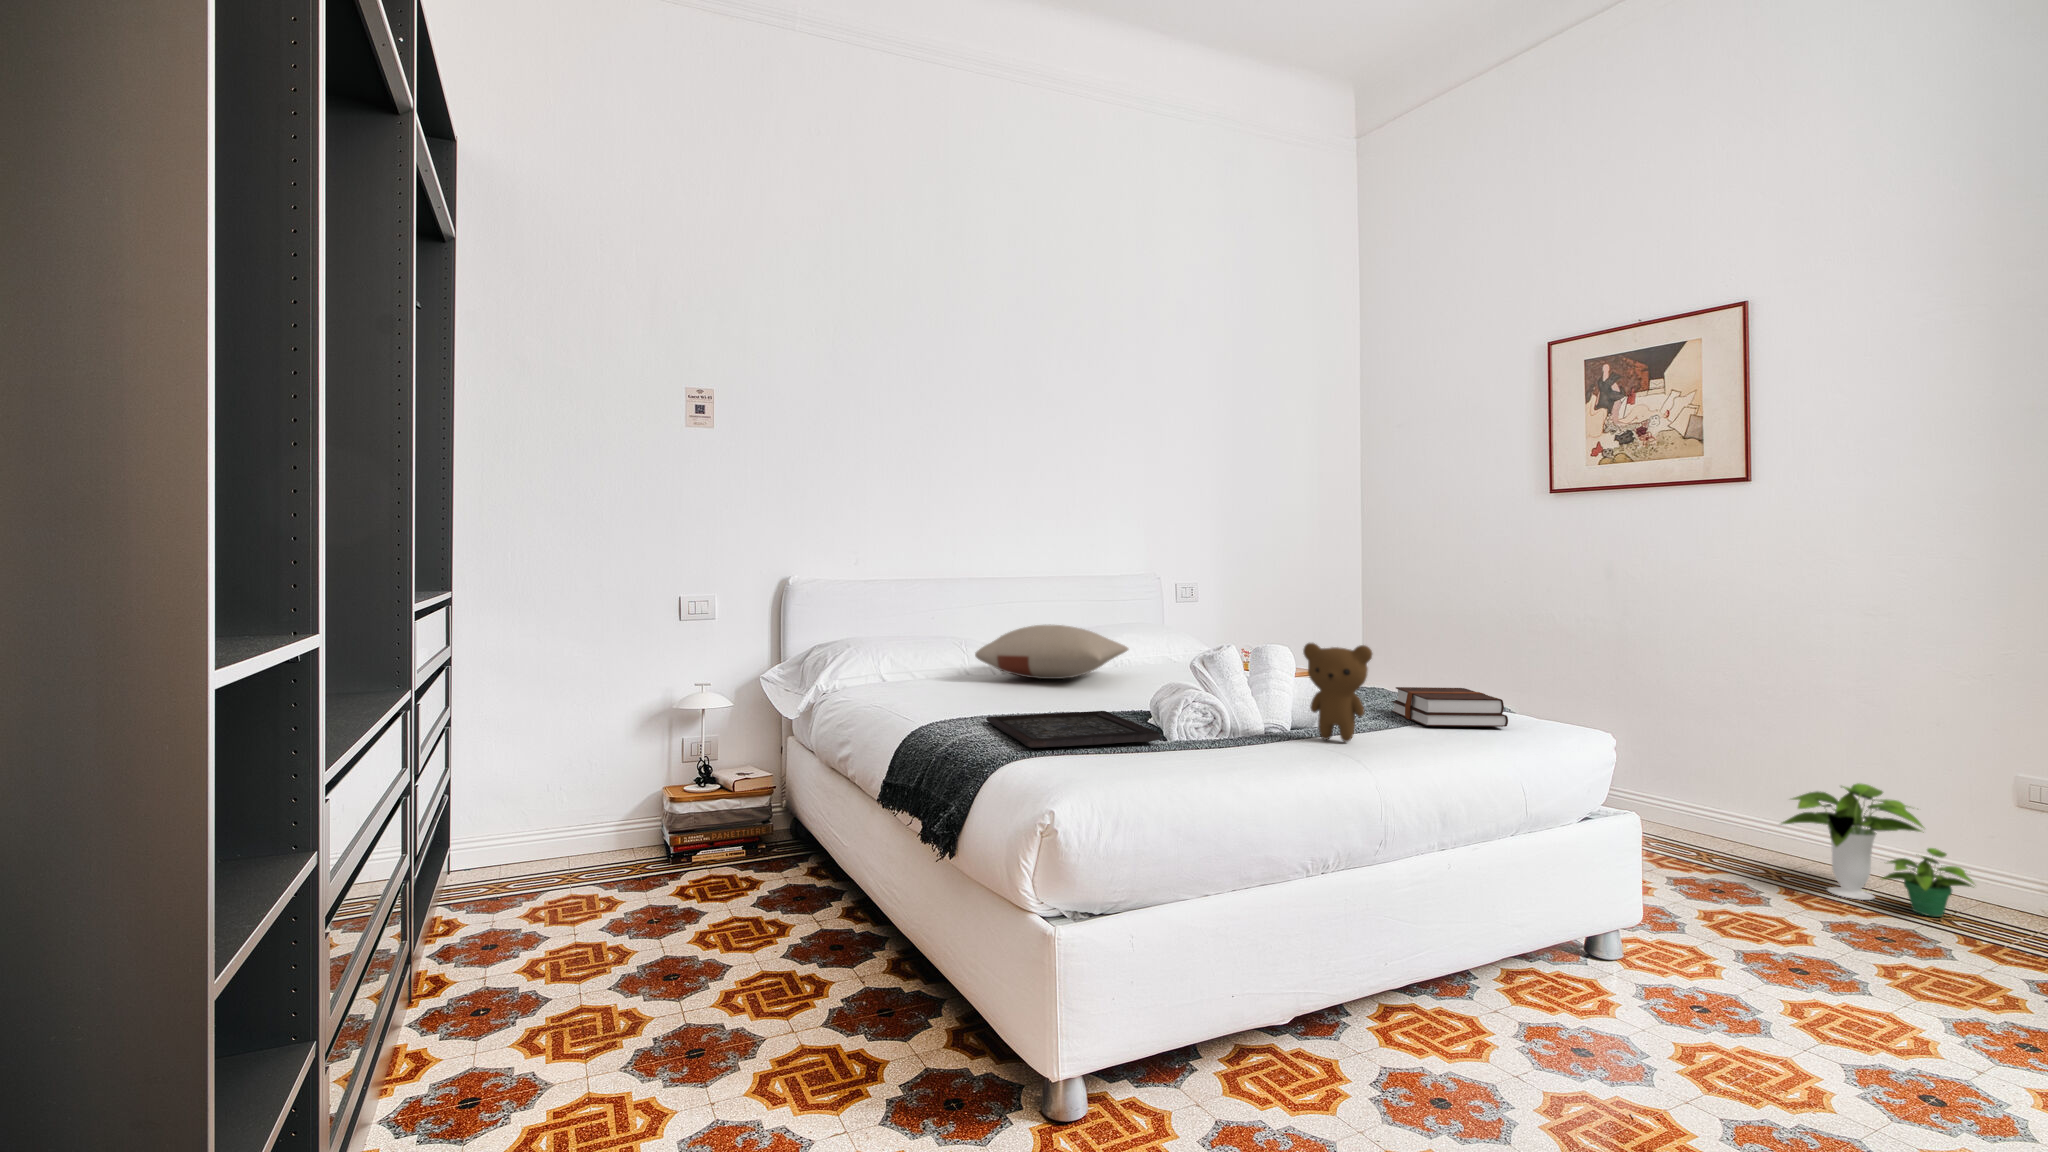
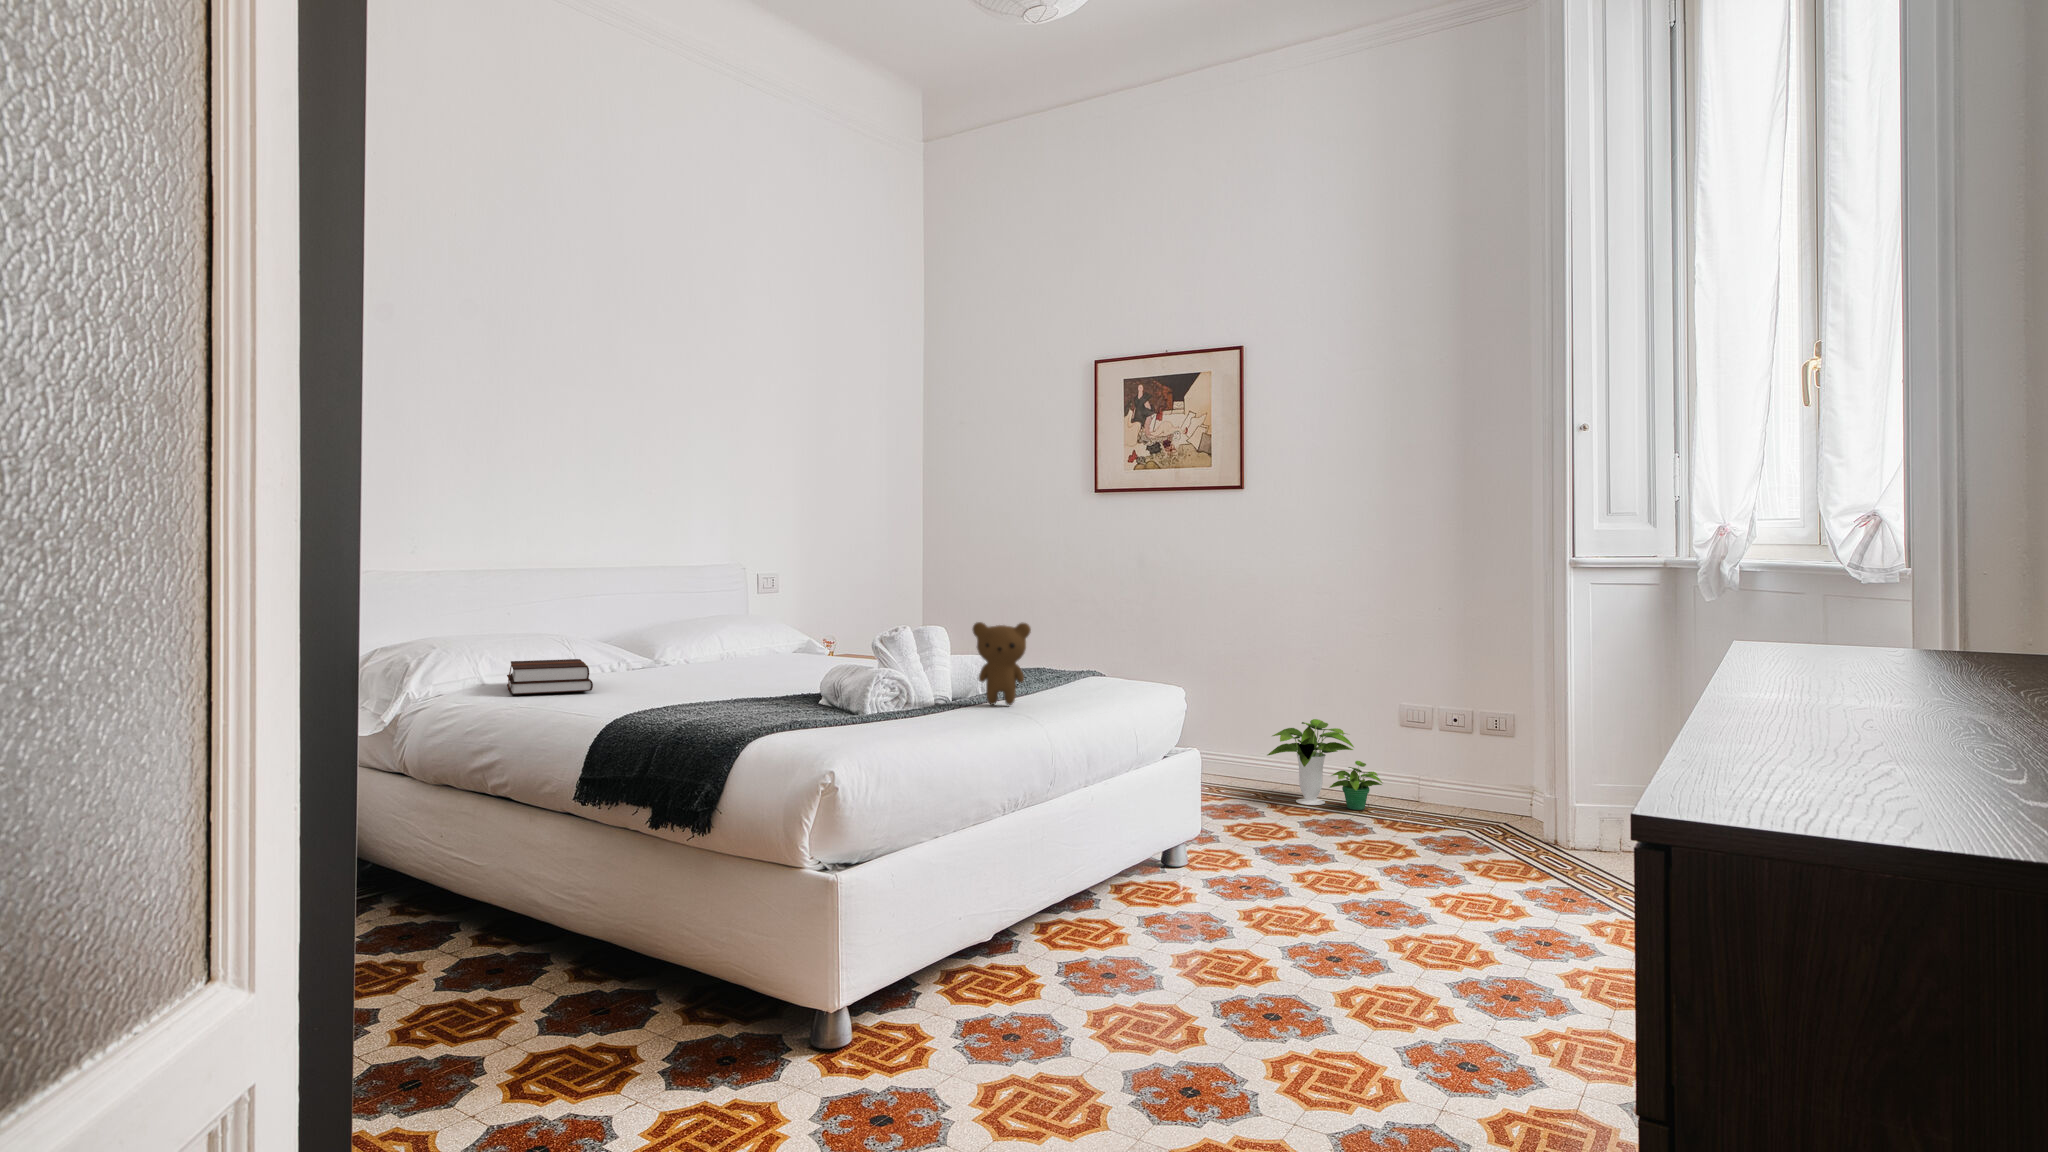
pillow: present [975,625,1128,679] -> none [608,616,756,671]
hardback book: present [1391,687,1508,727] -> present [507,659,593,695]
tray: present [986,711,1160,748] -> none [679,694,865,728]

